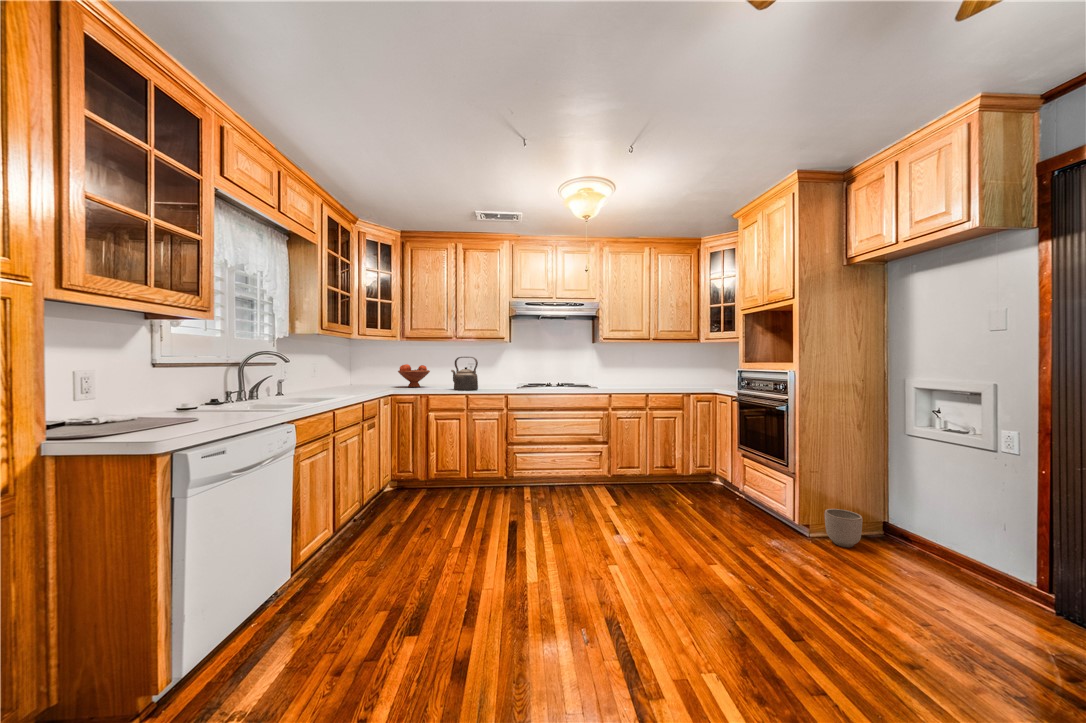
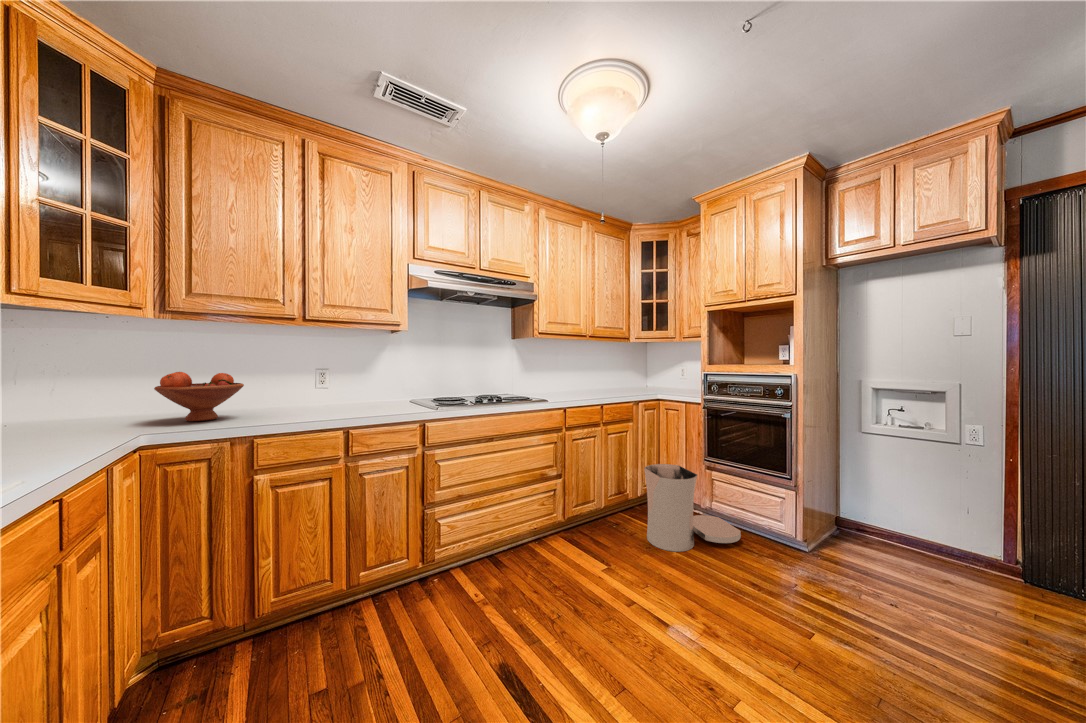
kettle: present [451,357,478,390] -> none [305,356,369,423]
trash can: none [666,443,744,509] -> present [644,464,741,552]
planter: present [824,509,863,547] -> none [856,527,903,573]

